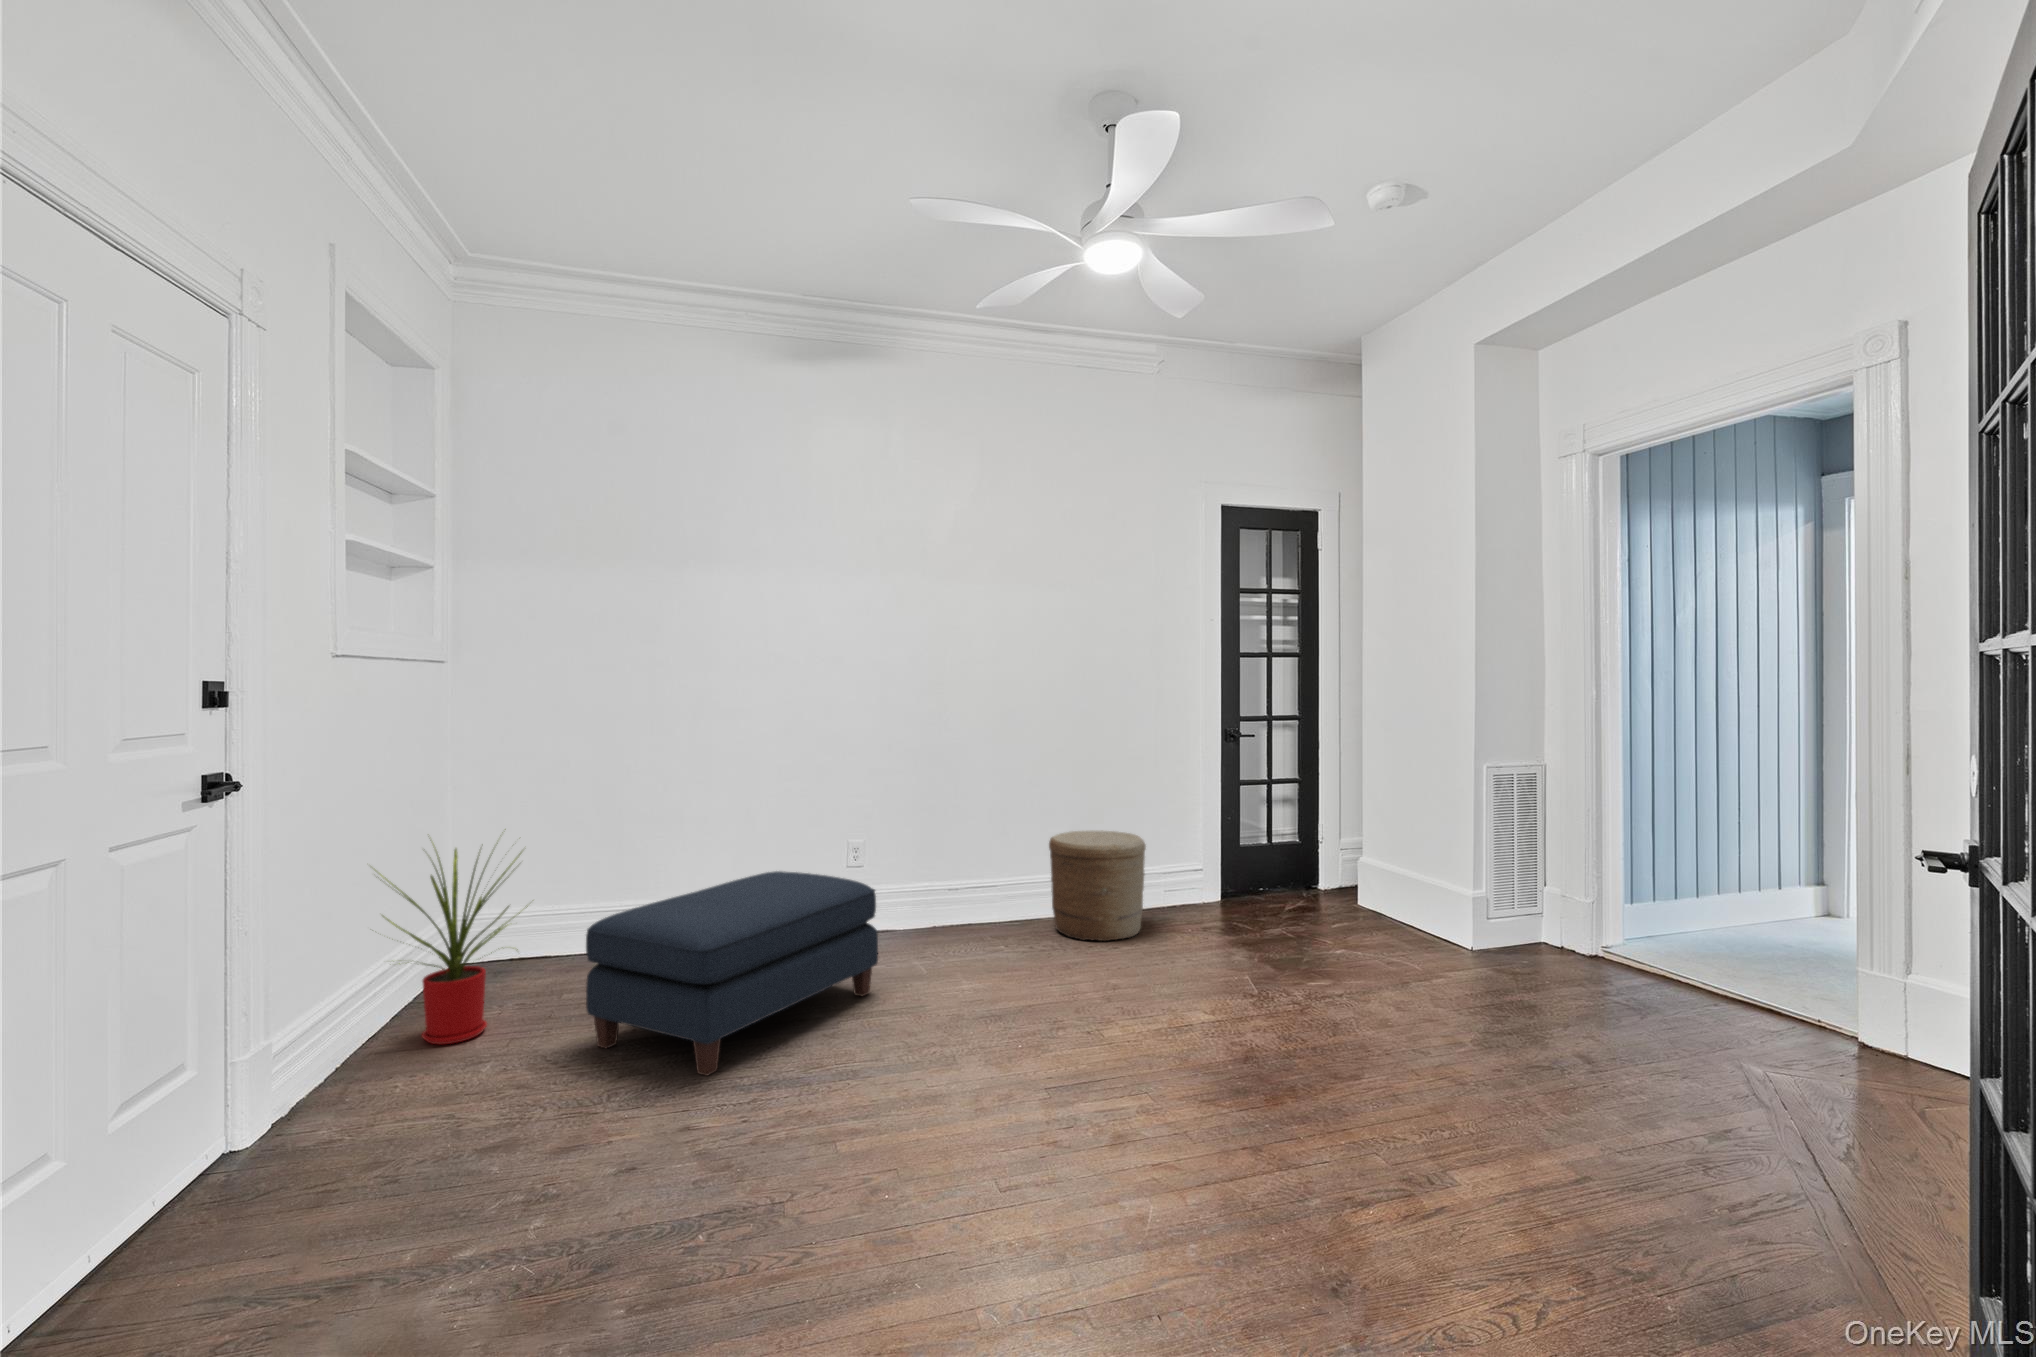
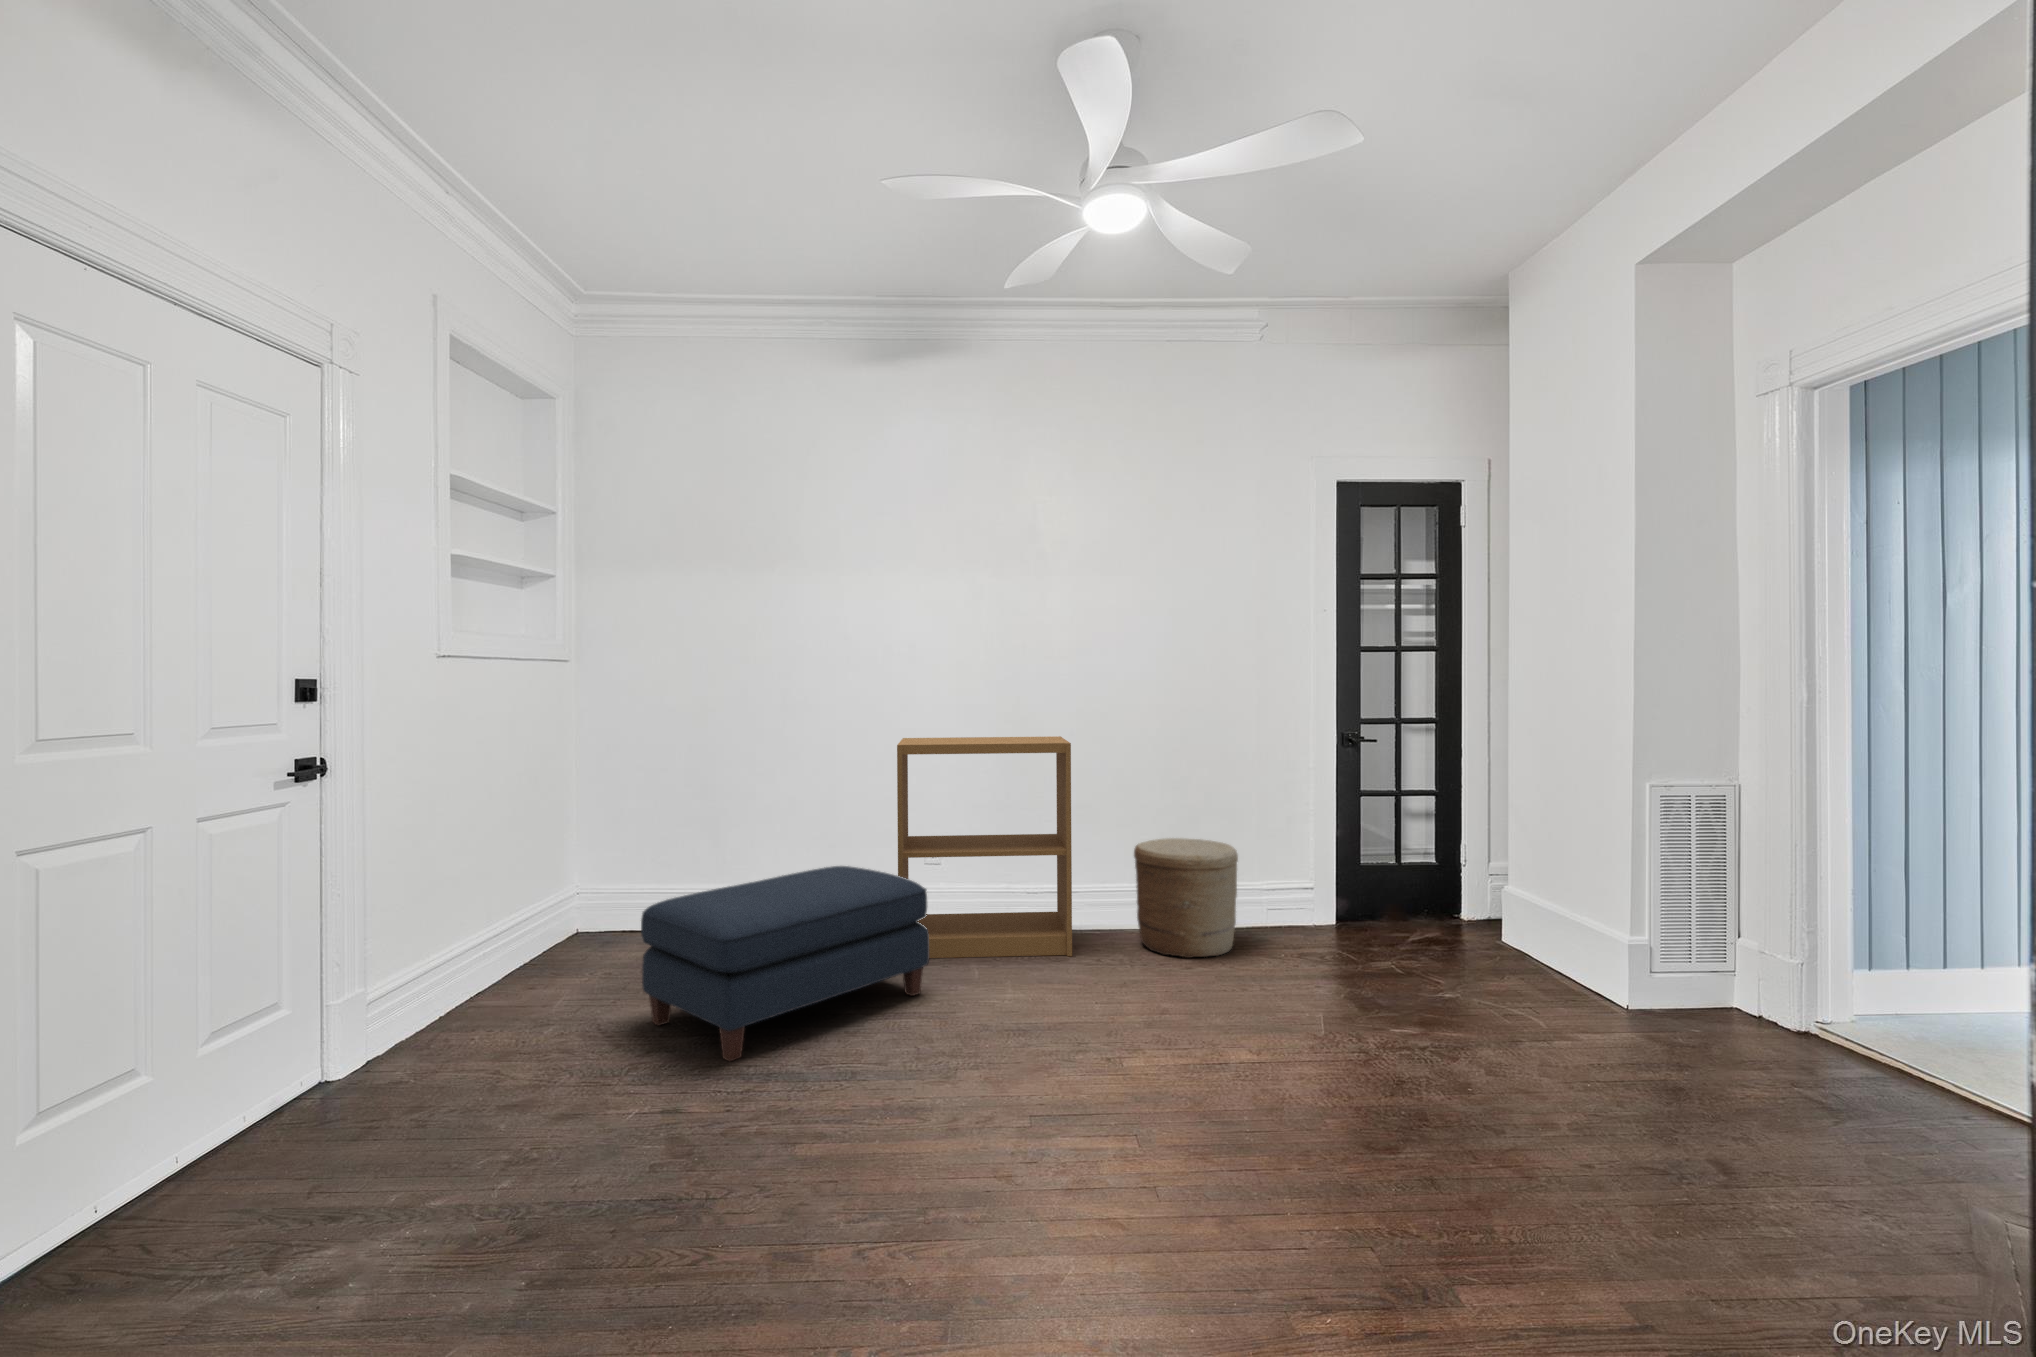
bookshelf: none [820,737,998,964] -> present [897,736,1072,958]
house plant: present [375,829,528,1045] -> none [467,814,616,1008]

